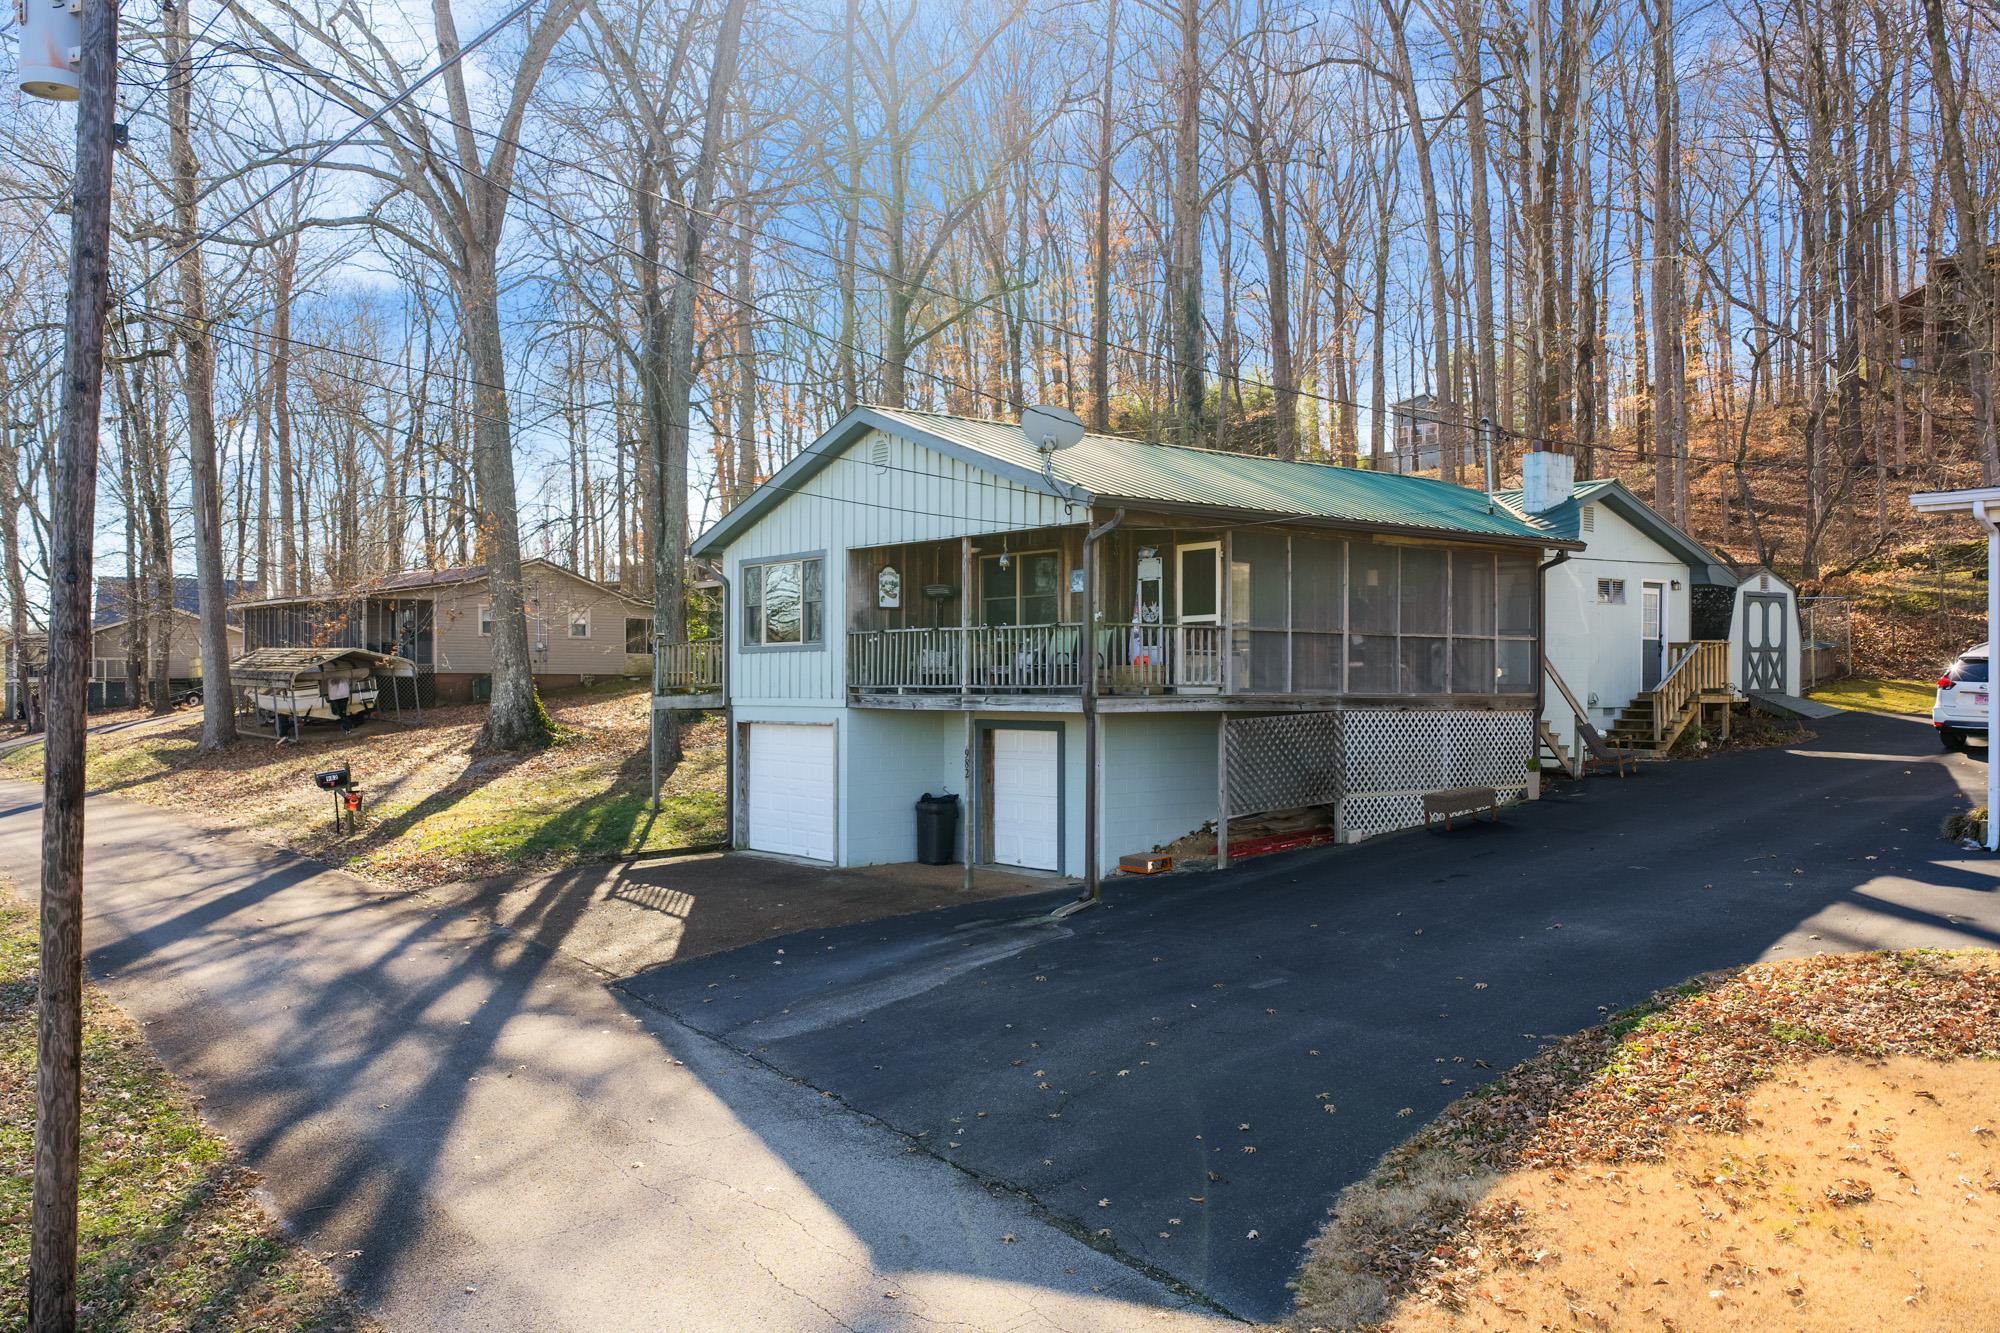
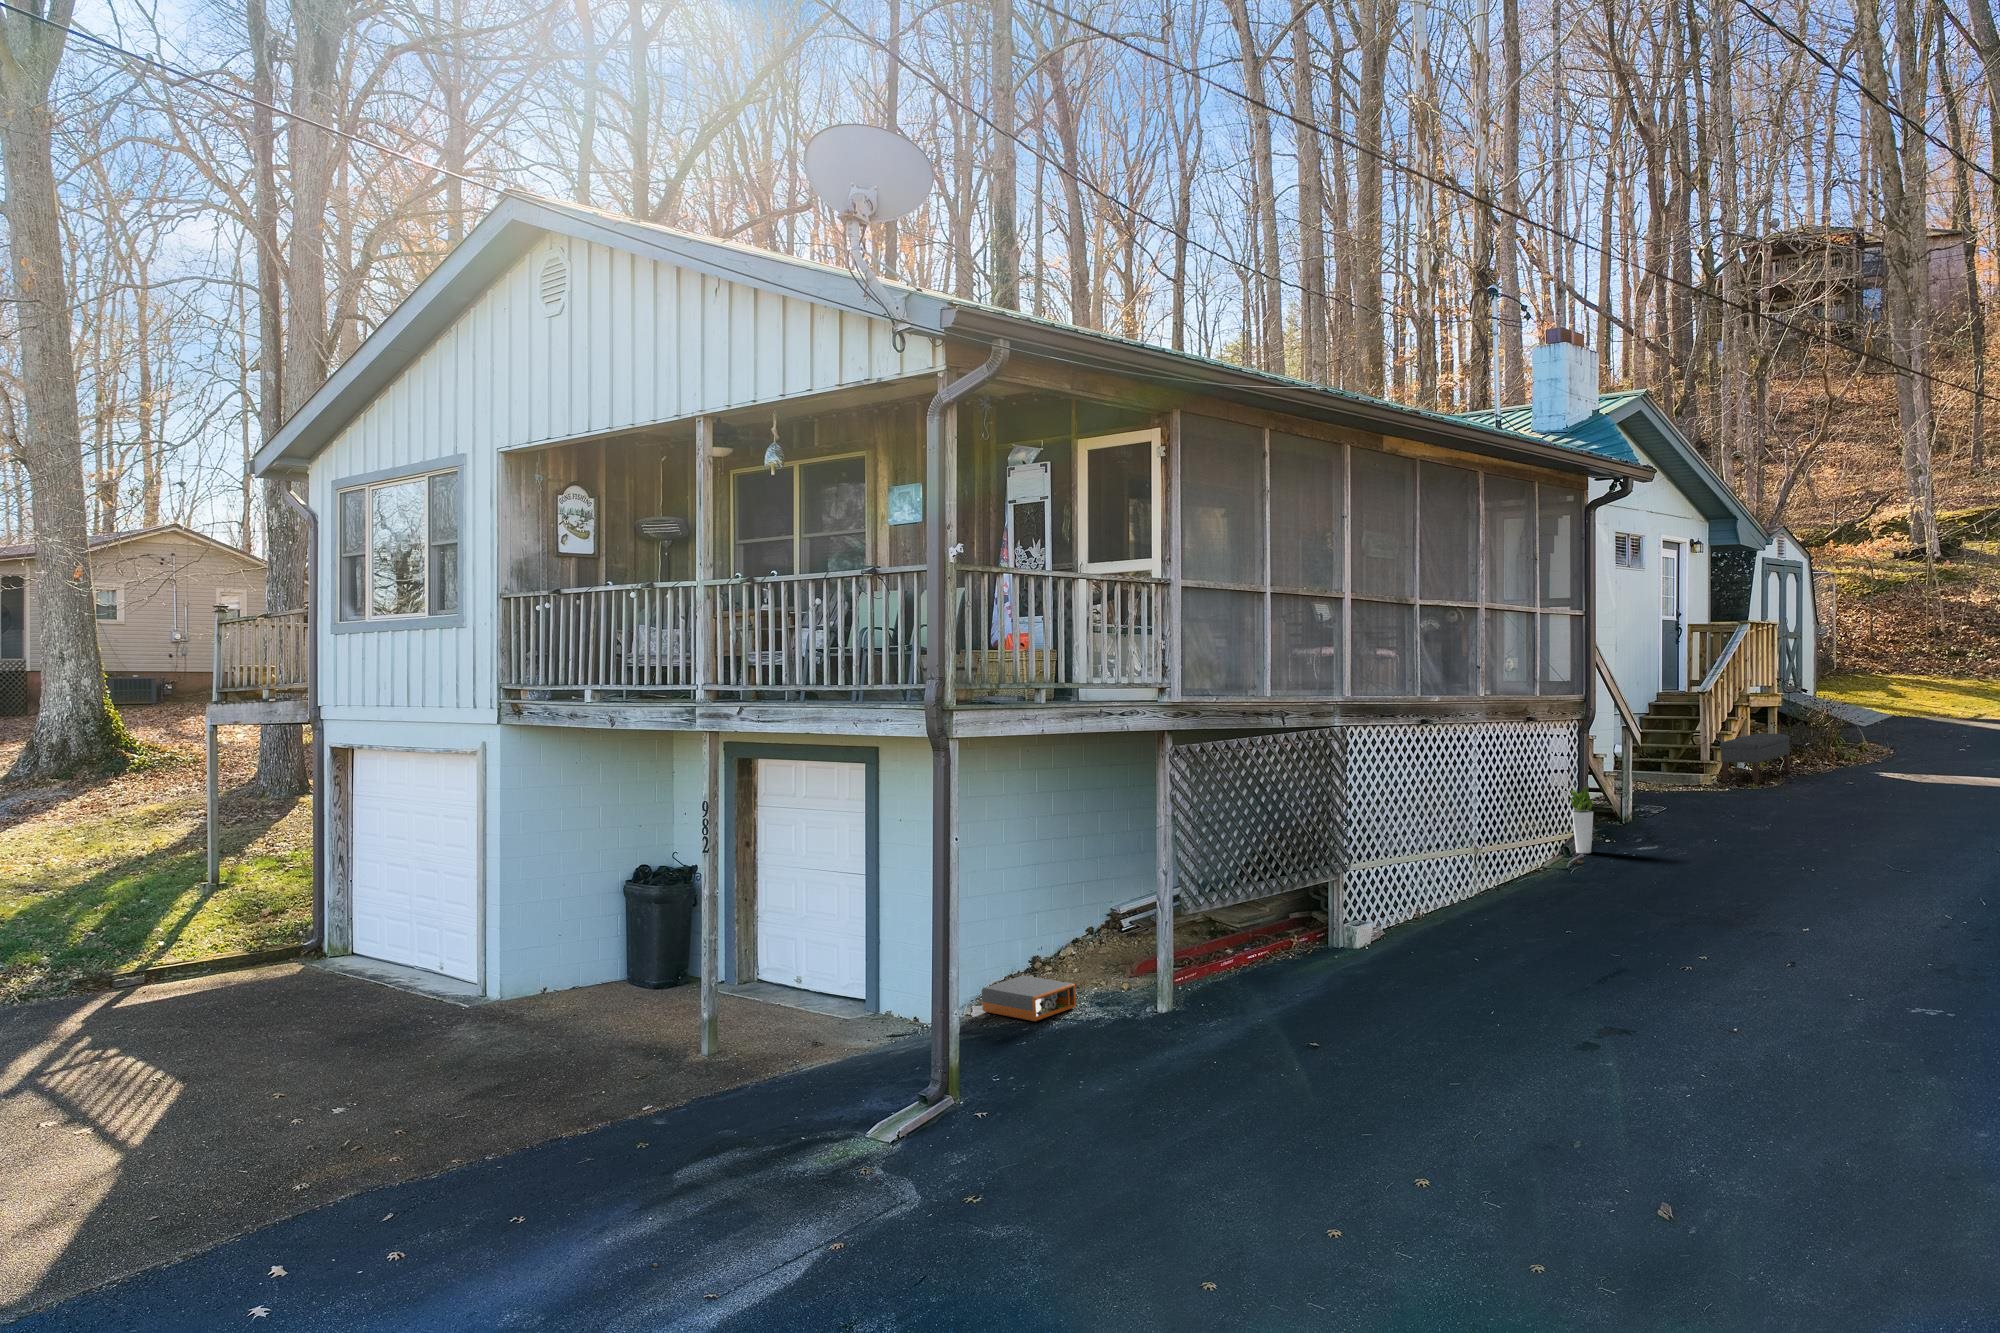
lounge chair: present [1576,723,1641,777] -> none [1610,735,1697,814]
bench: present [1422,786,1496,830] -> present [1719,733,1790,783]

